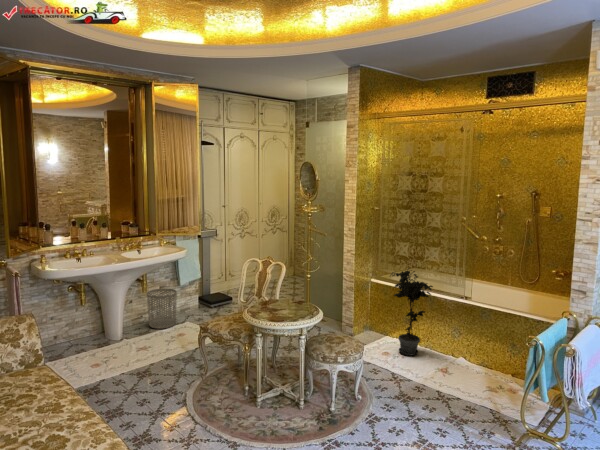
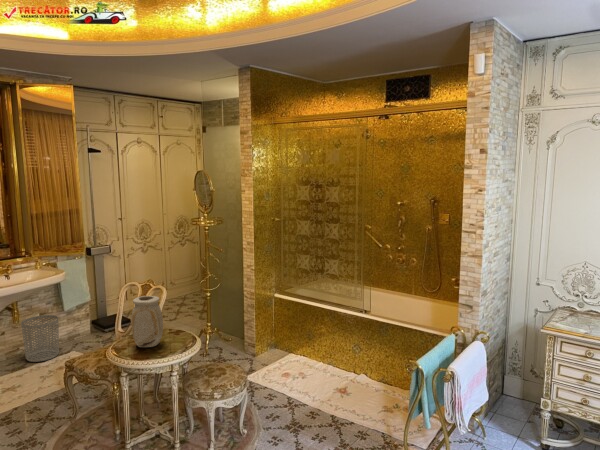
vase: none [266,268,293,313] -> present [131,296,163,347]
potted plant: present [391,268,433,356] -> none [289,283,332,375]

